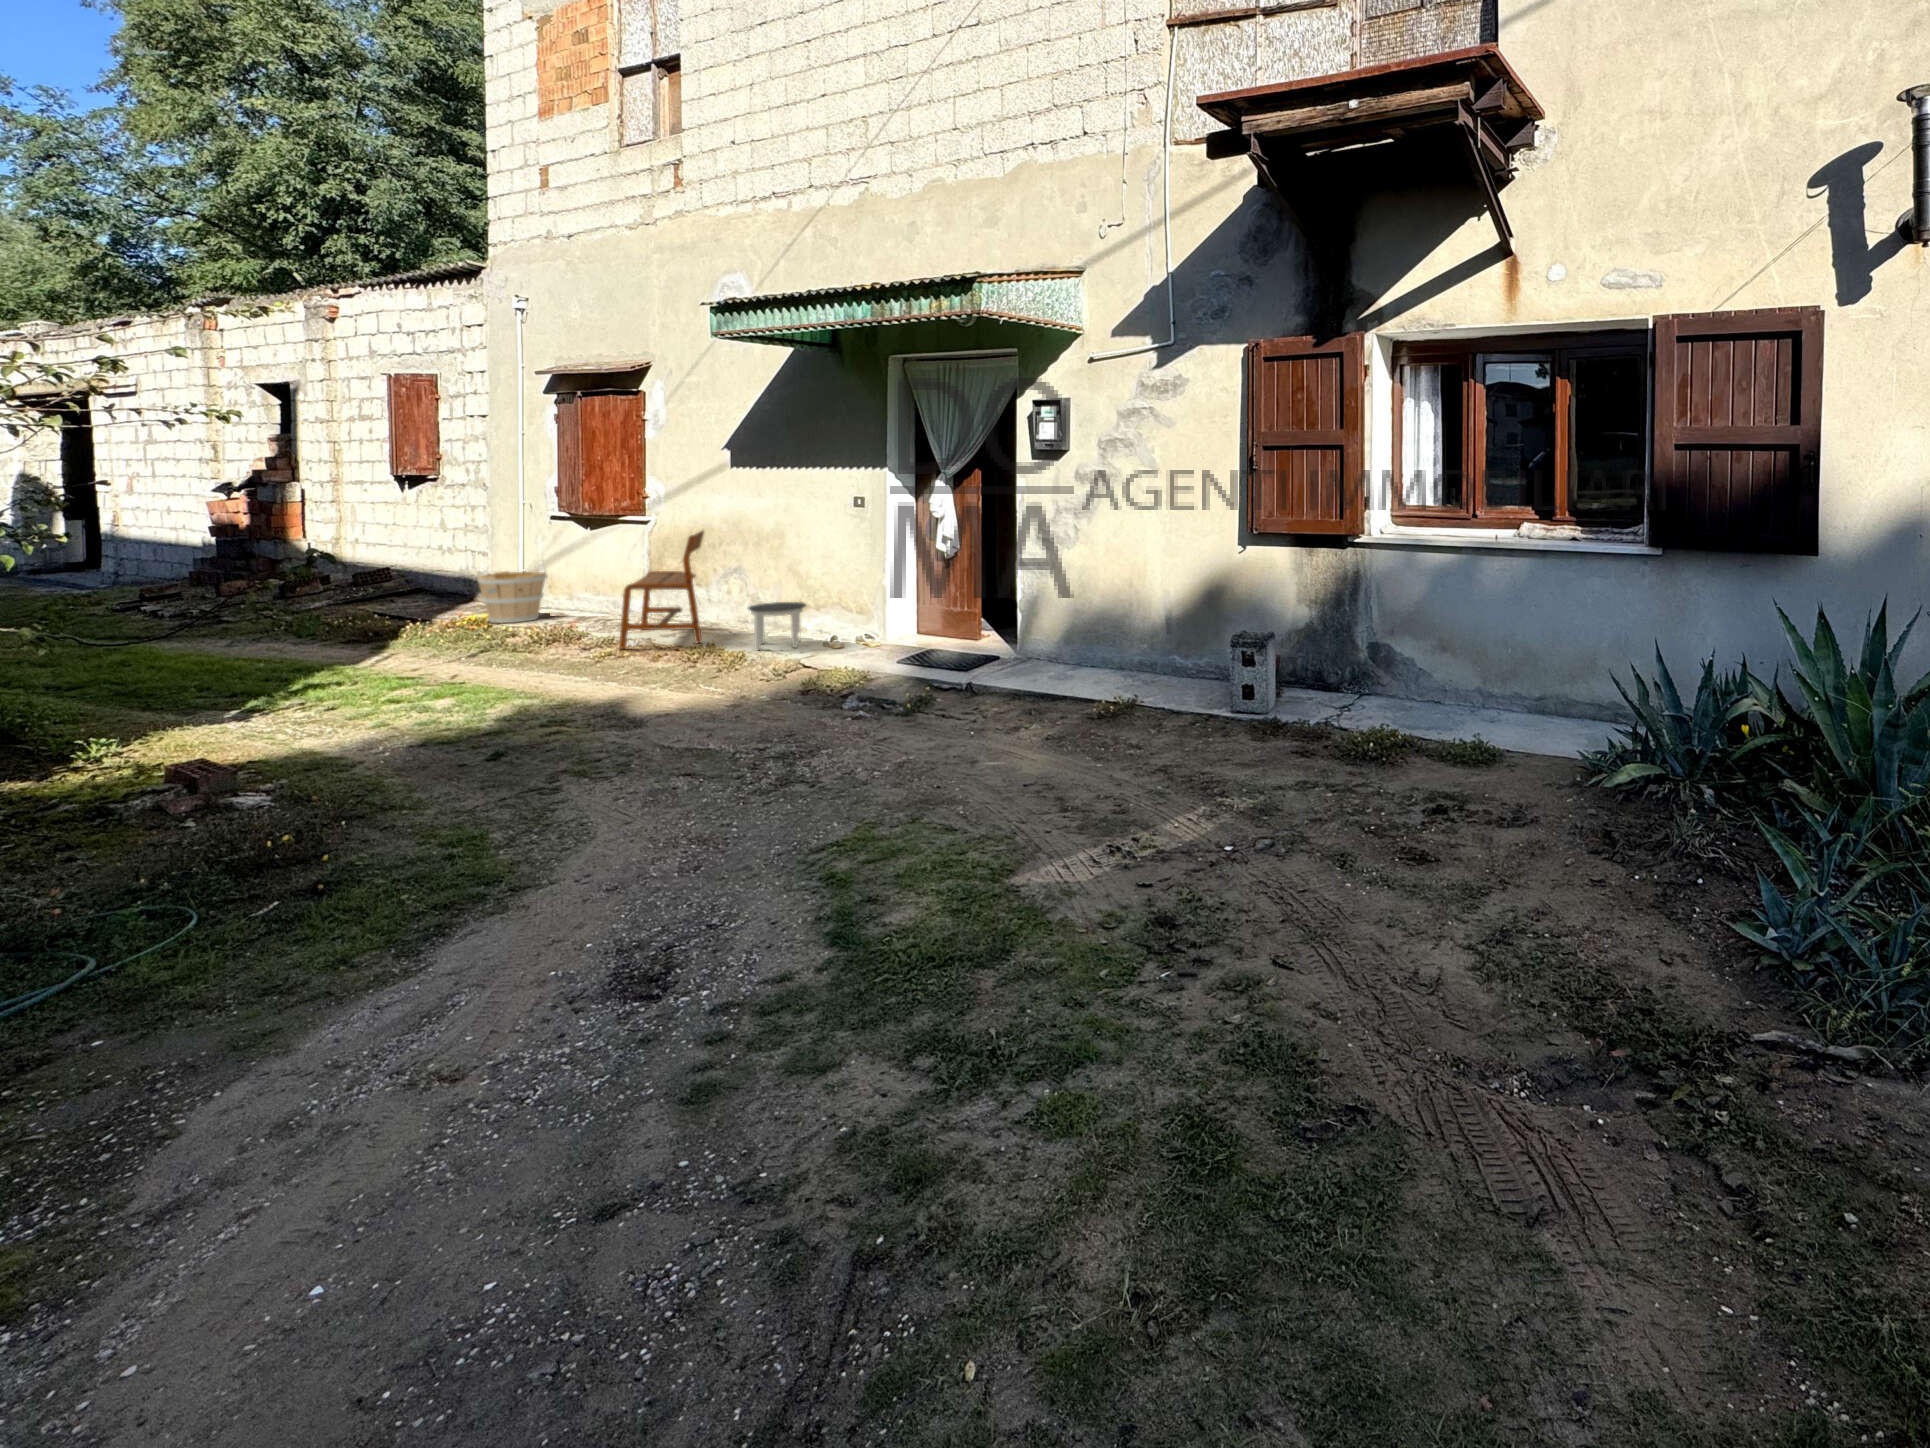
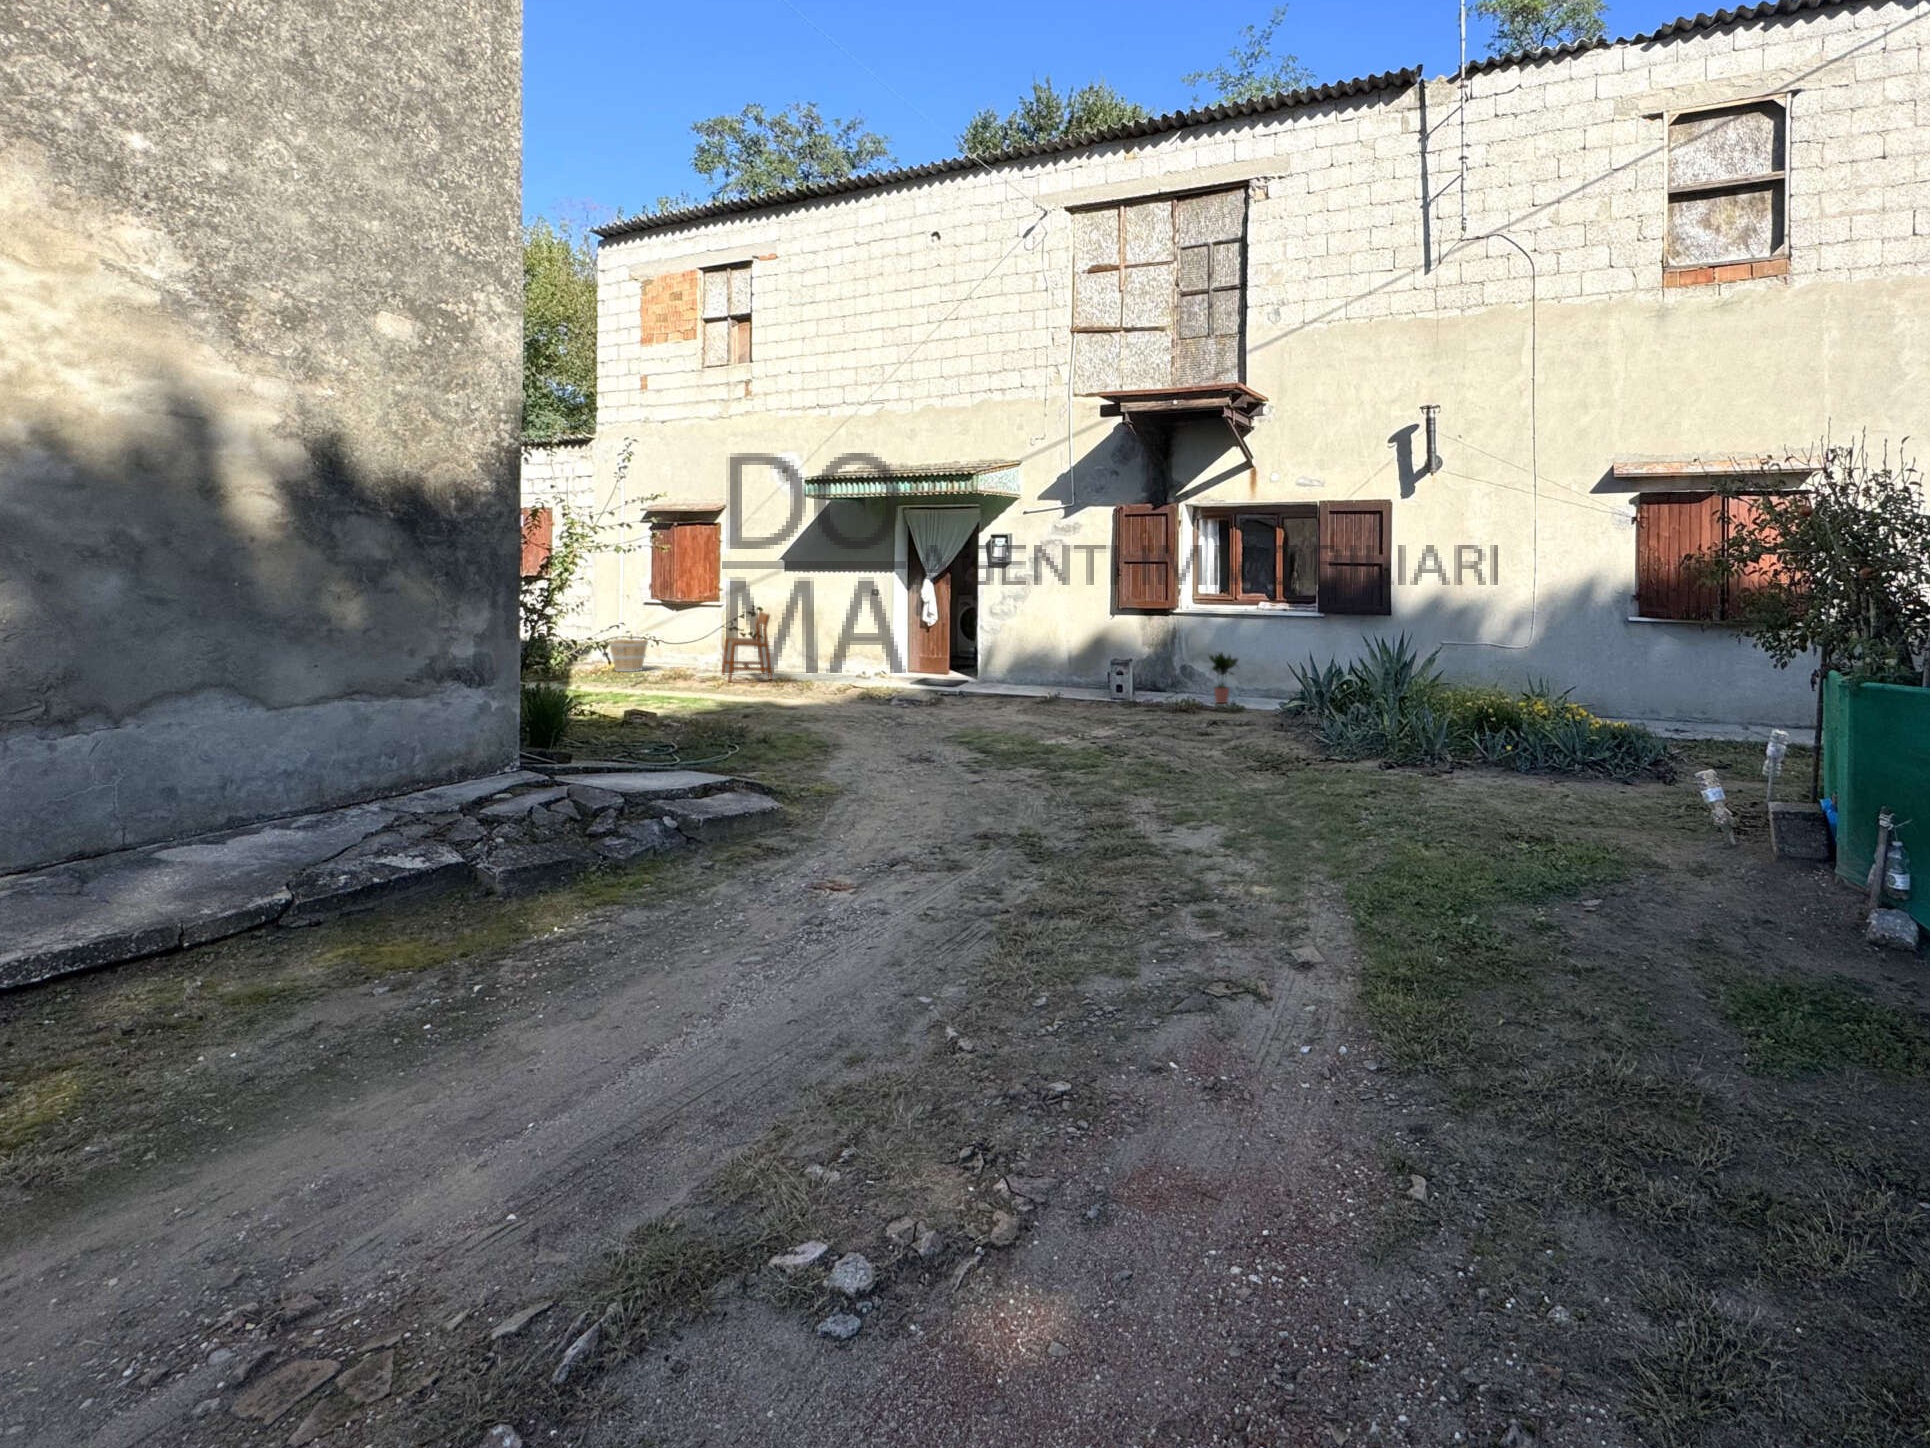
round table: present [748,602,806,651] -> none [805,655,838,683]
potted plant: none [1420,617,1489,724] -> present [1209,652,1238,703]

